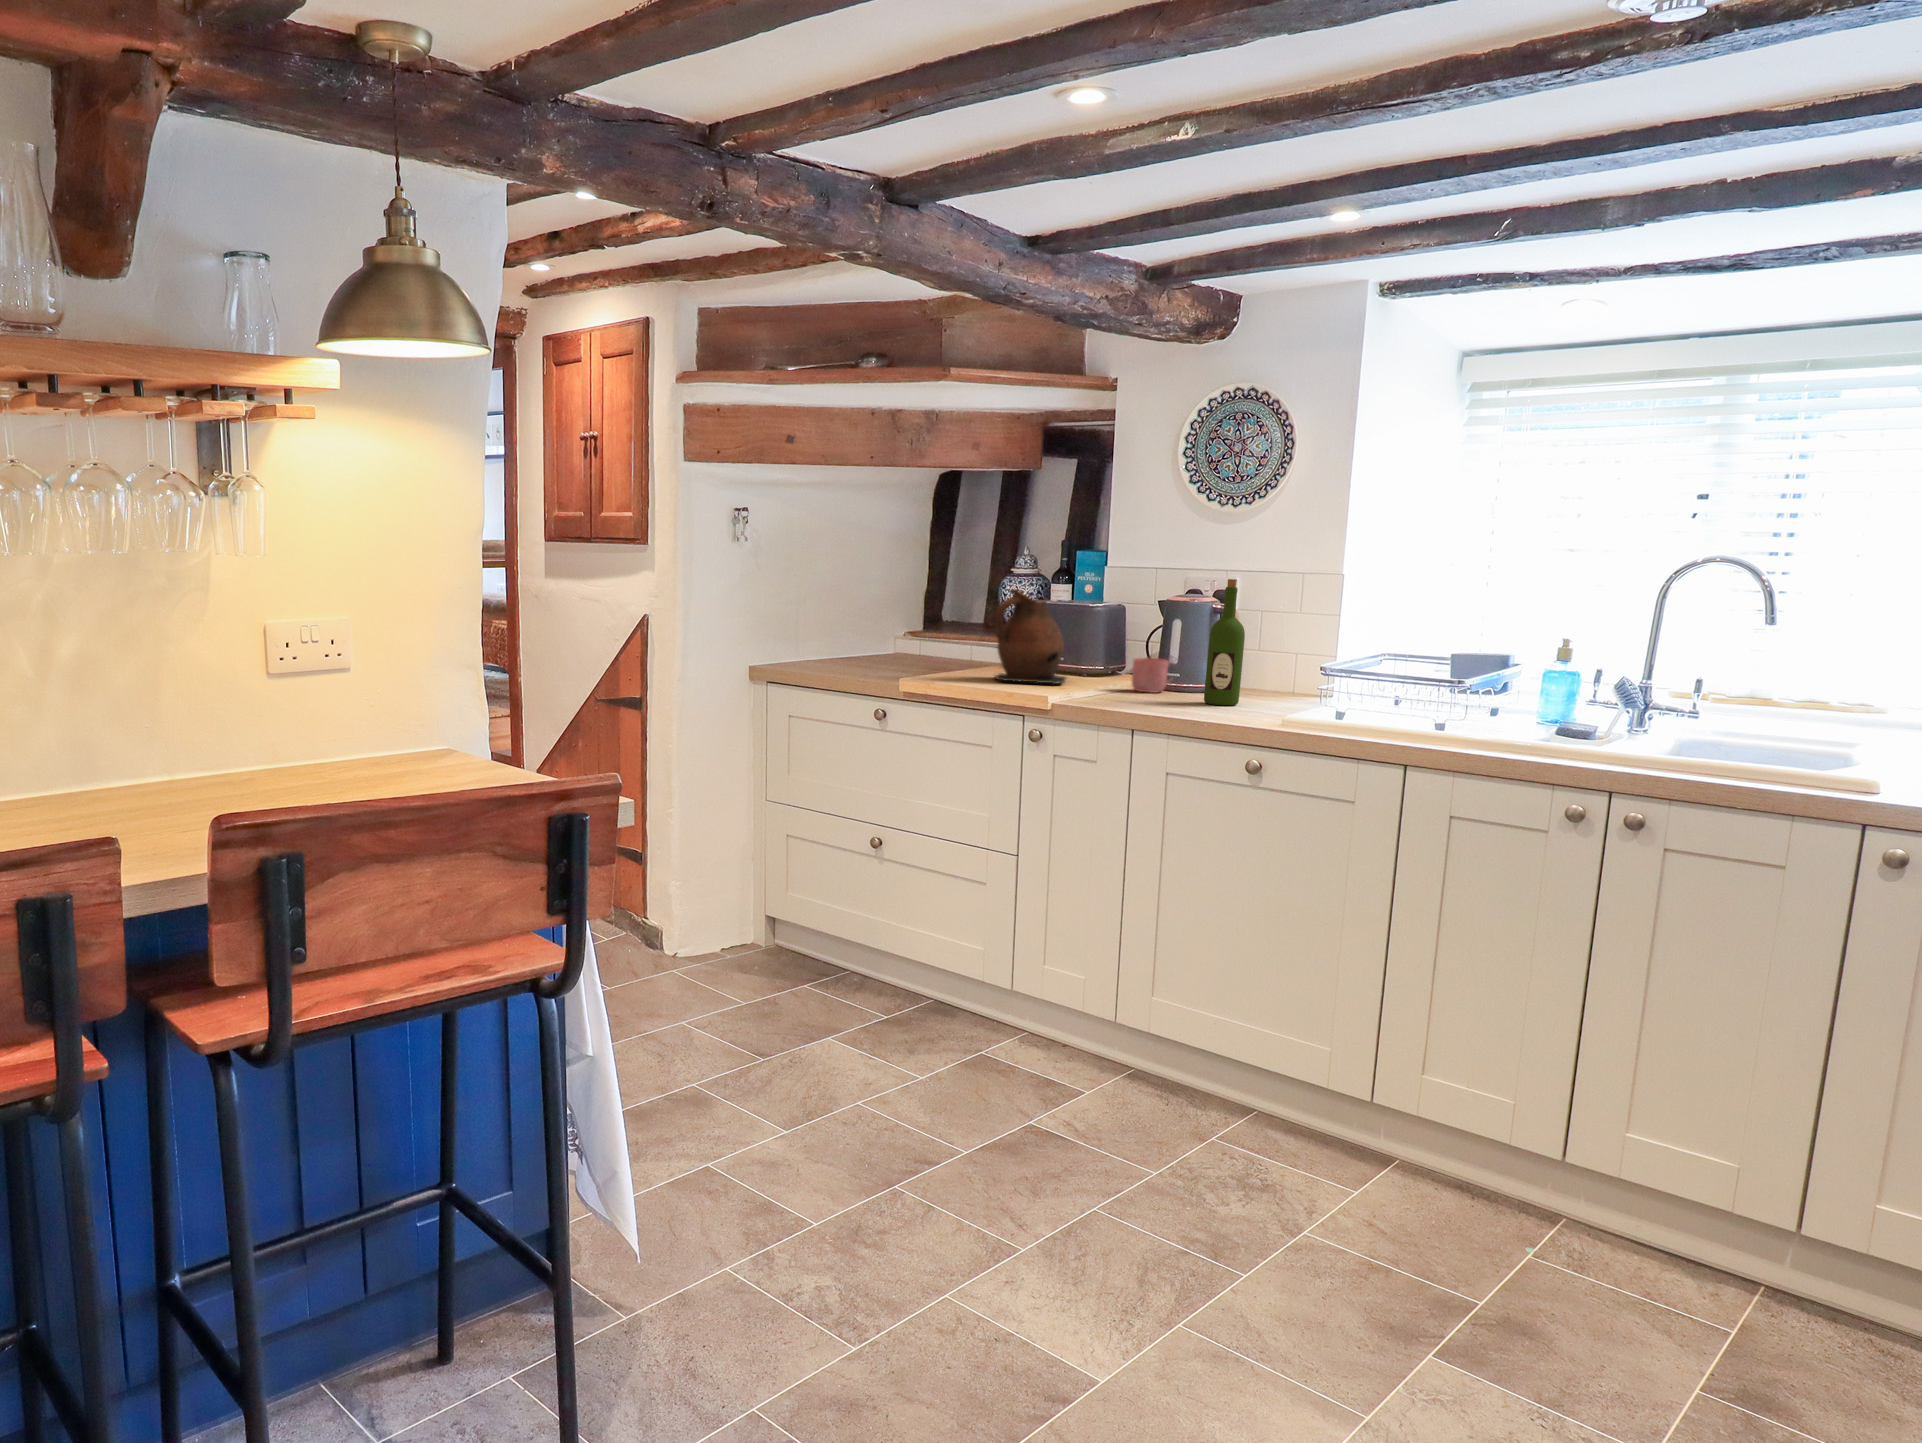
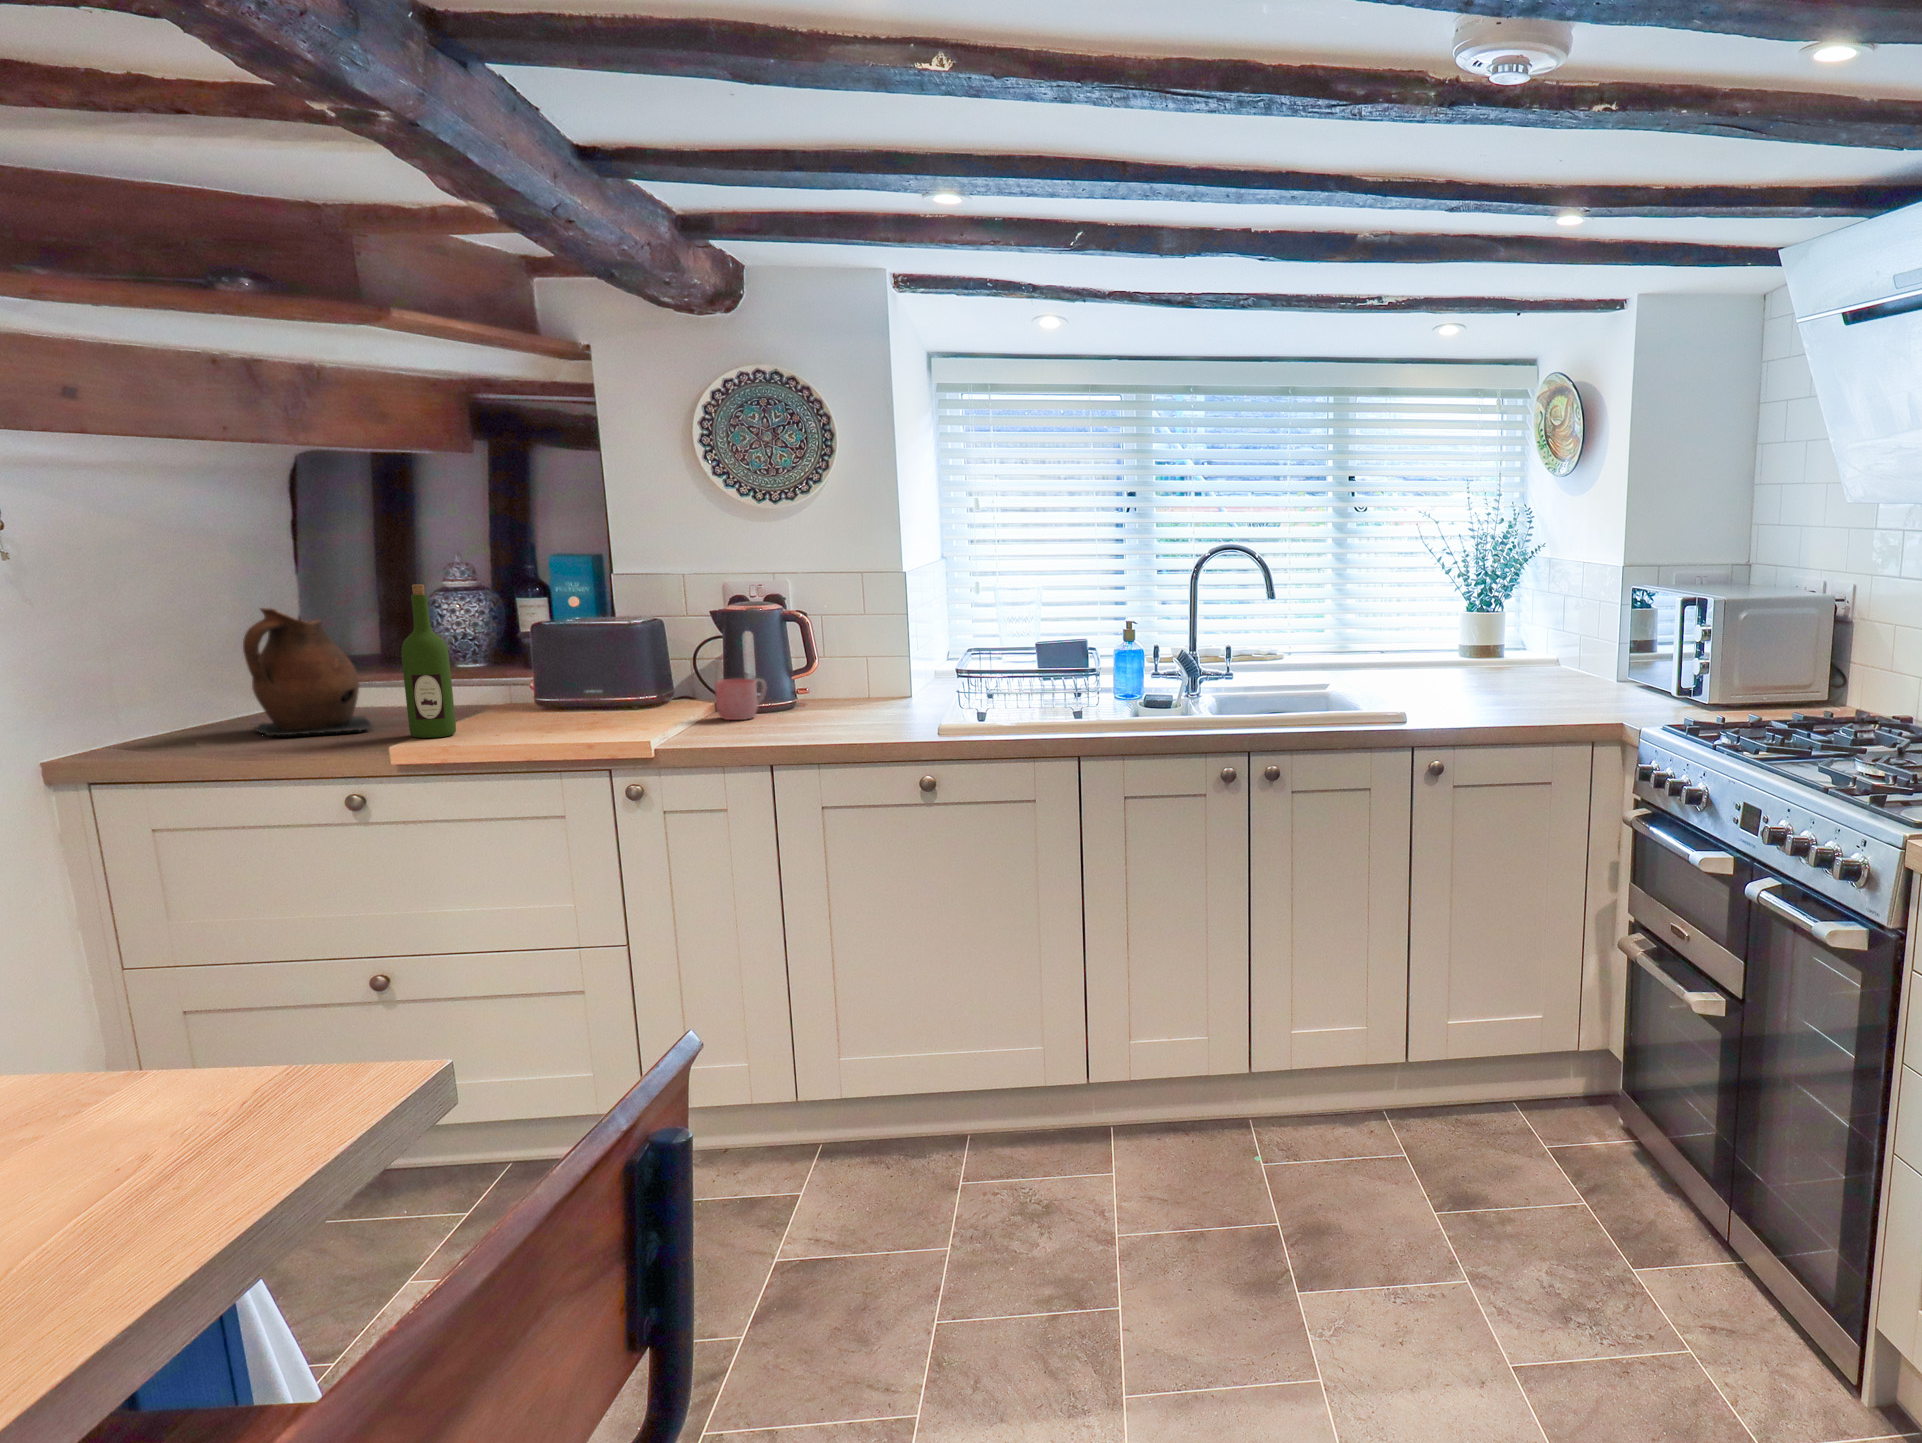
wine bottle: present [1204,579,1245,705] -> present [401,585,456,738]
ceramic pitcher: present [995,589,1066,684] -> present [243,608,372,736]

